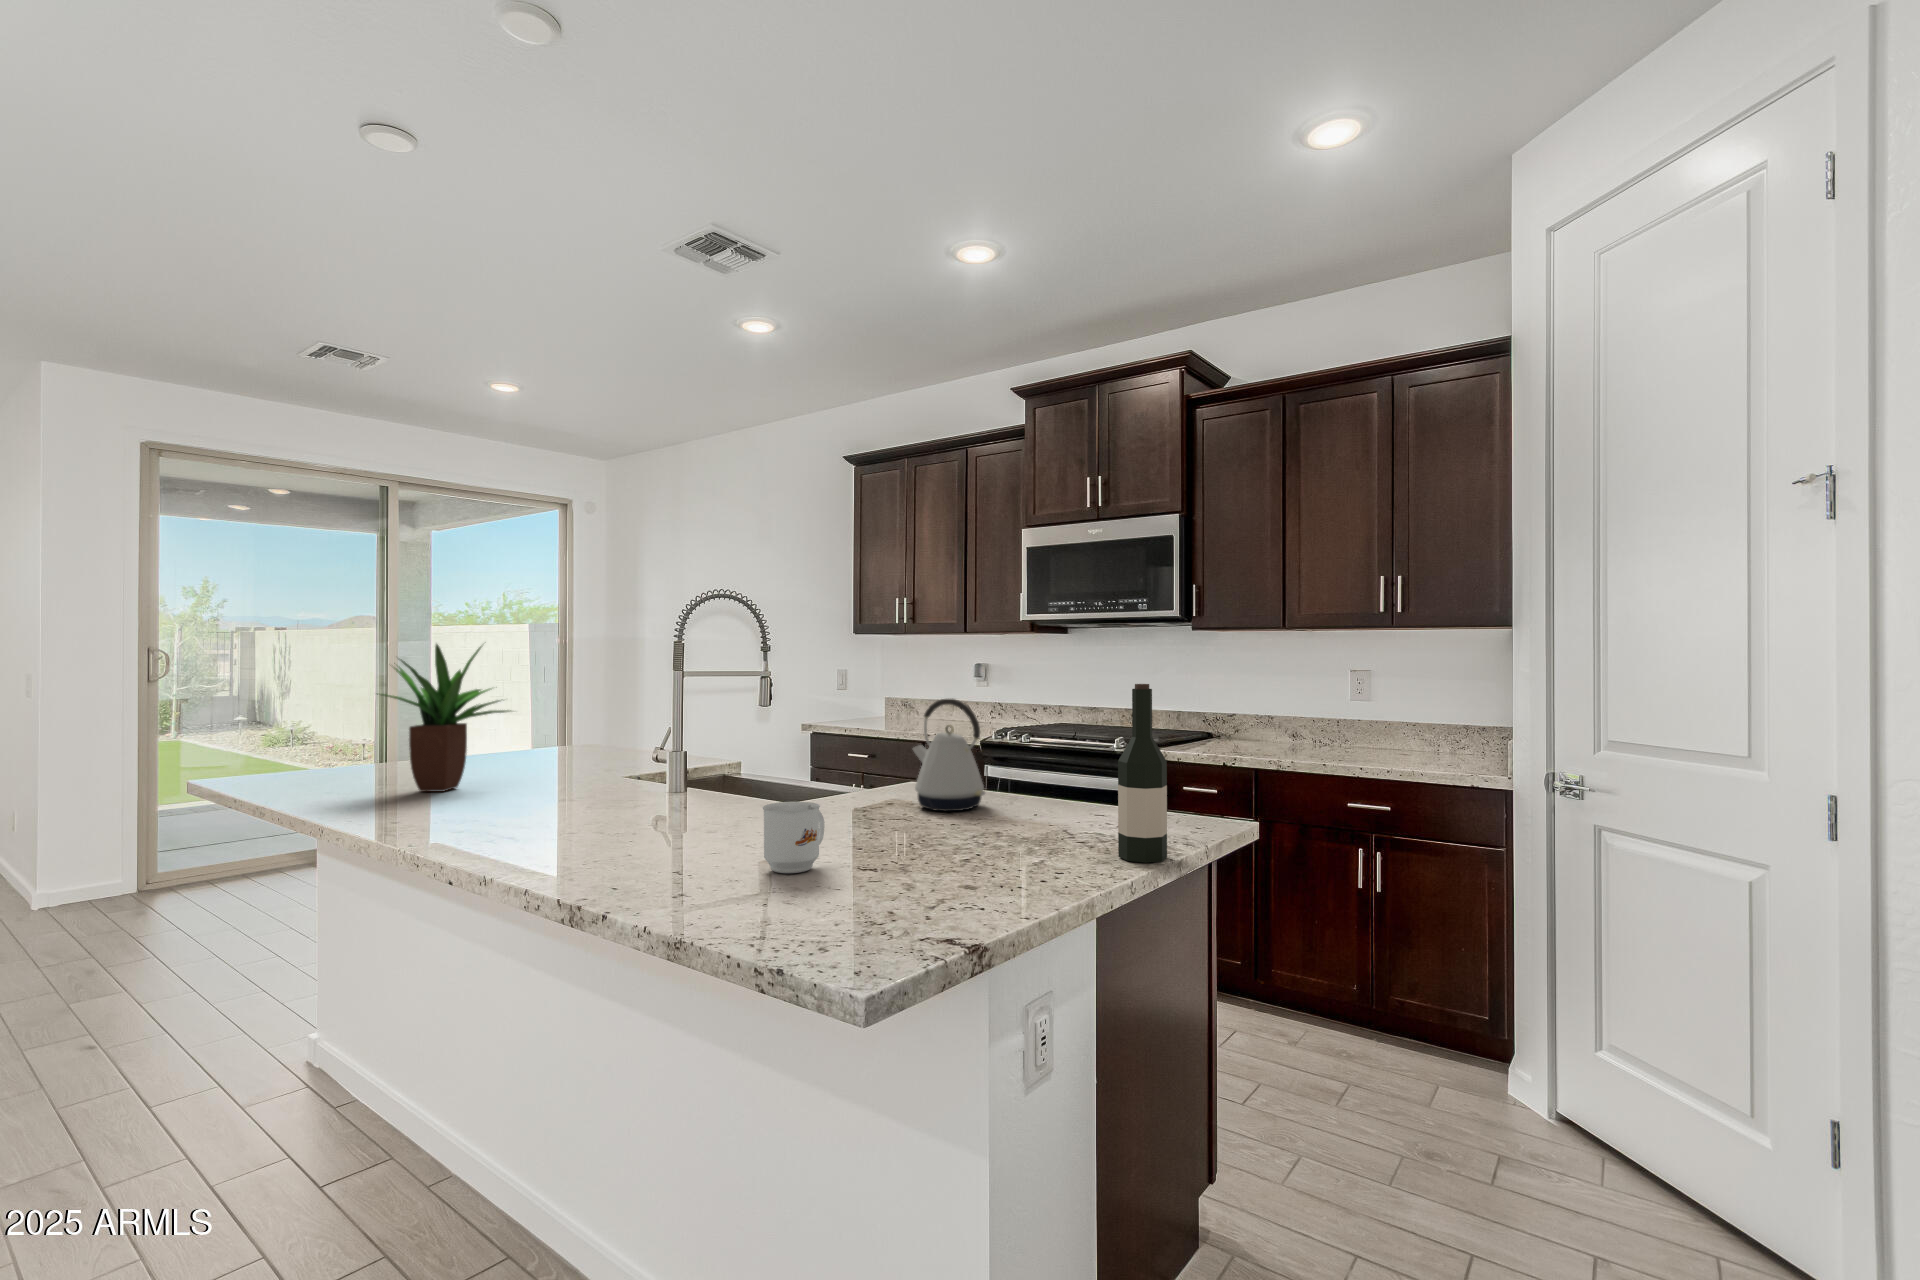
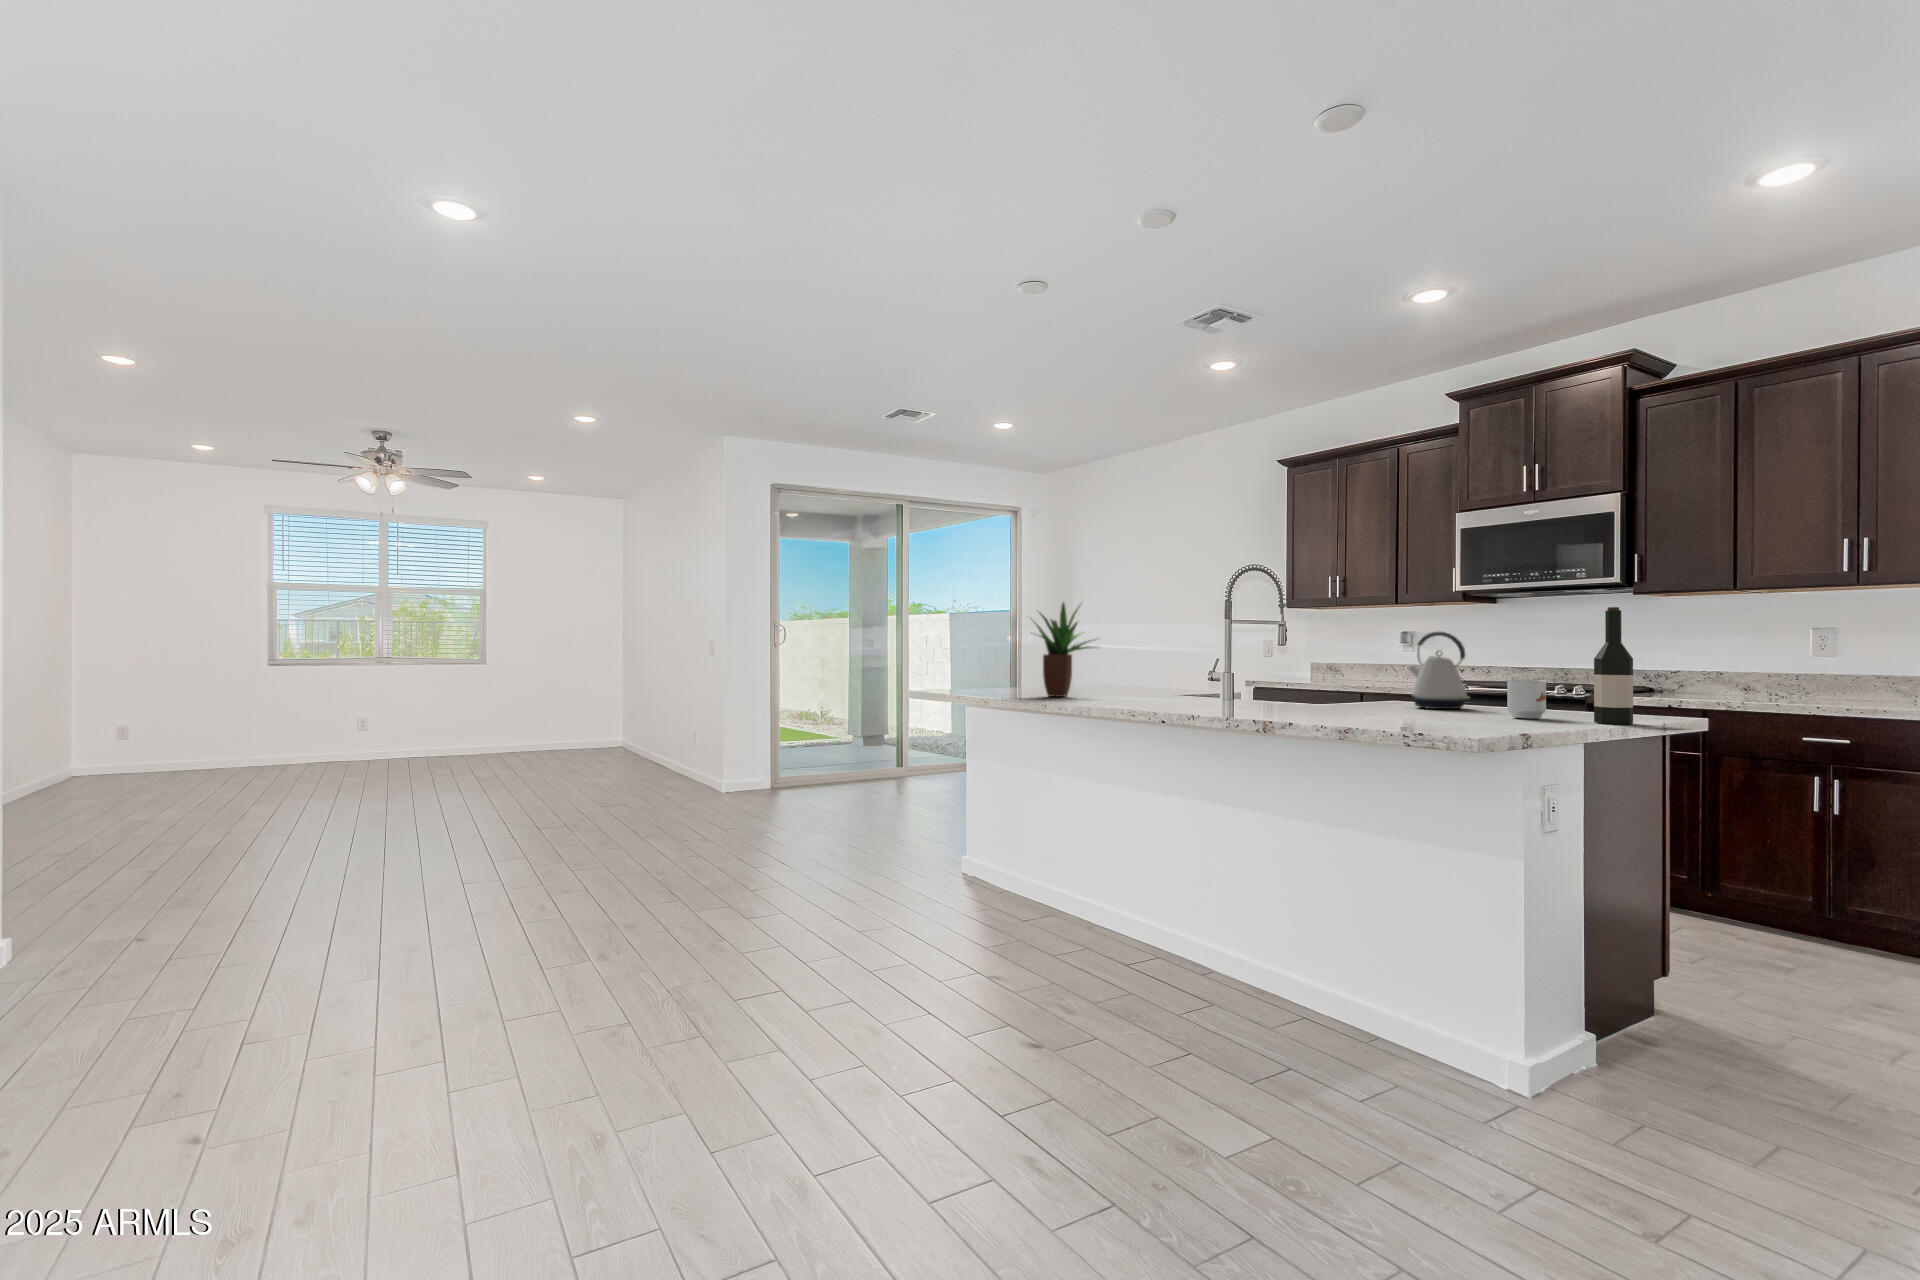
mug: present [762,802,825,873] -> present [1507,680,1547,719]

